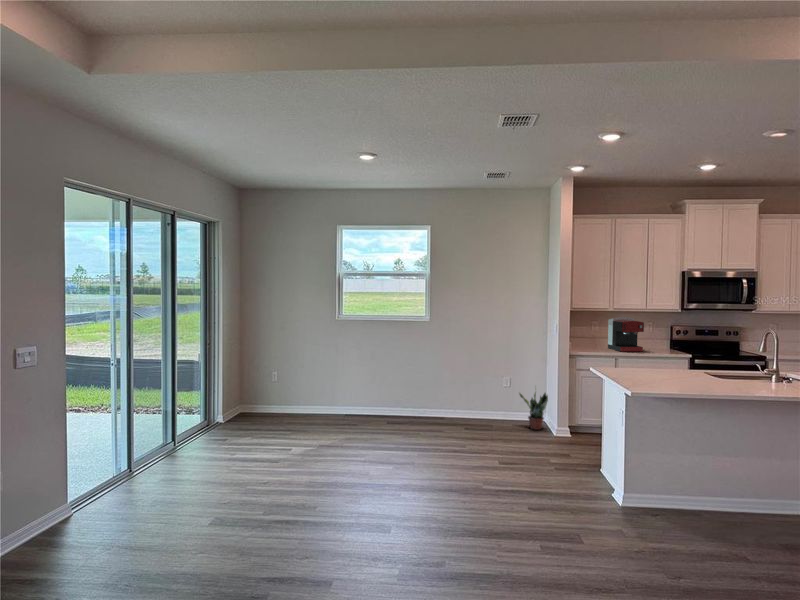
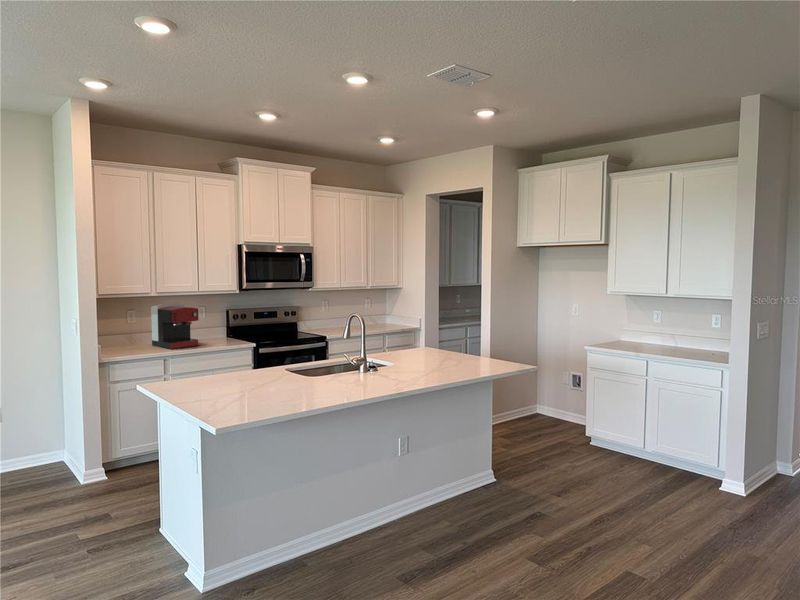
potted plant: present [520,393,548,430] -> none [15,413,67,481]

